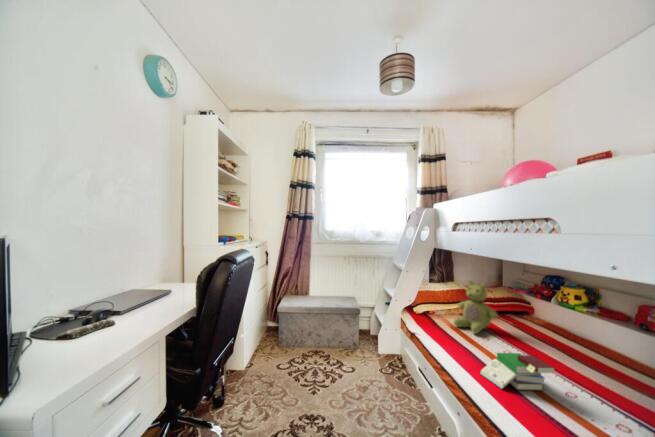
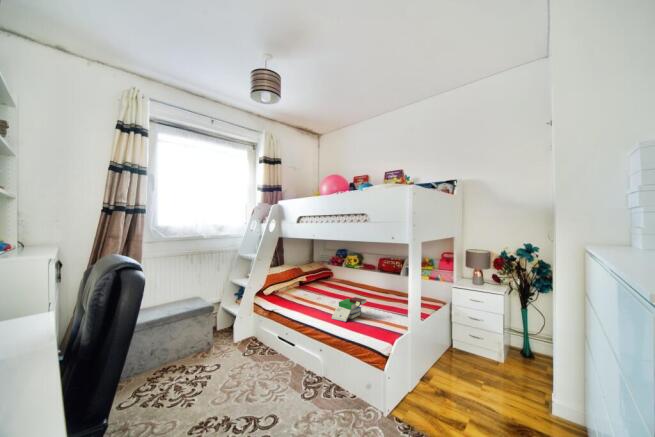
stuffed bear: present [453,280,498,334] -> none [298,259,325,297]

